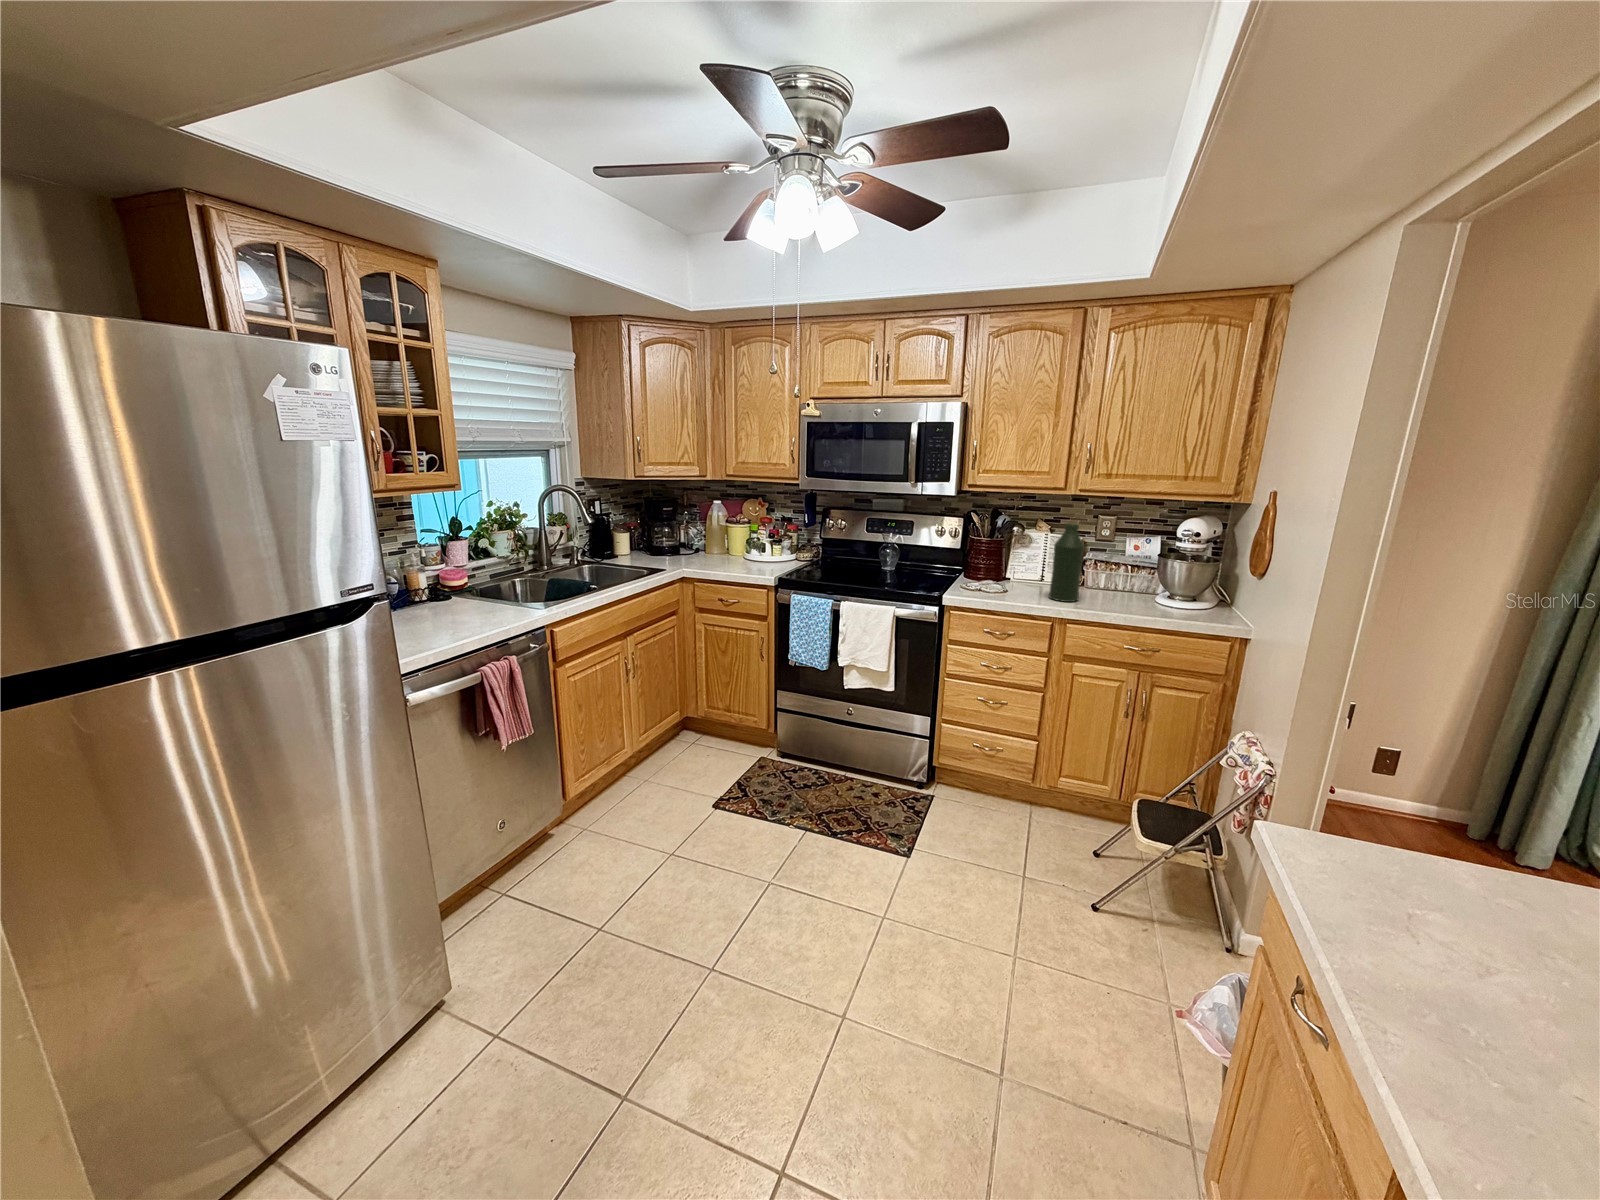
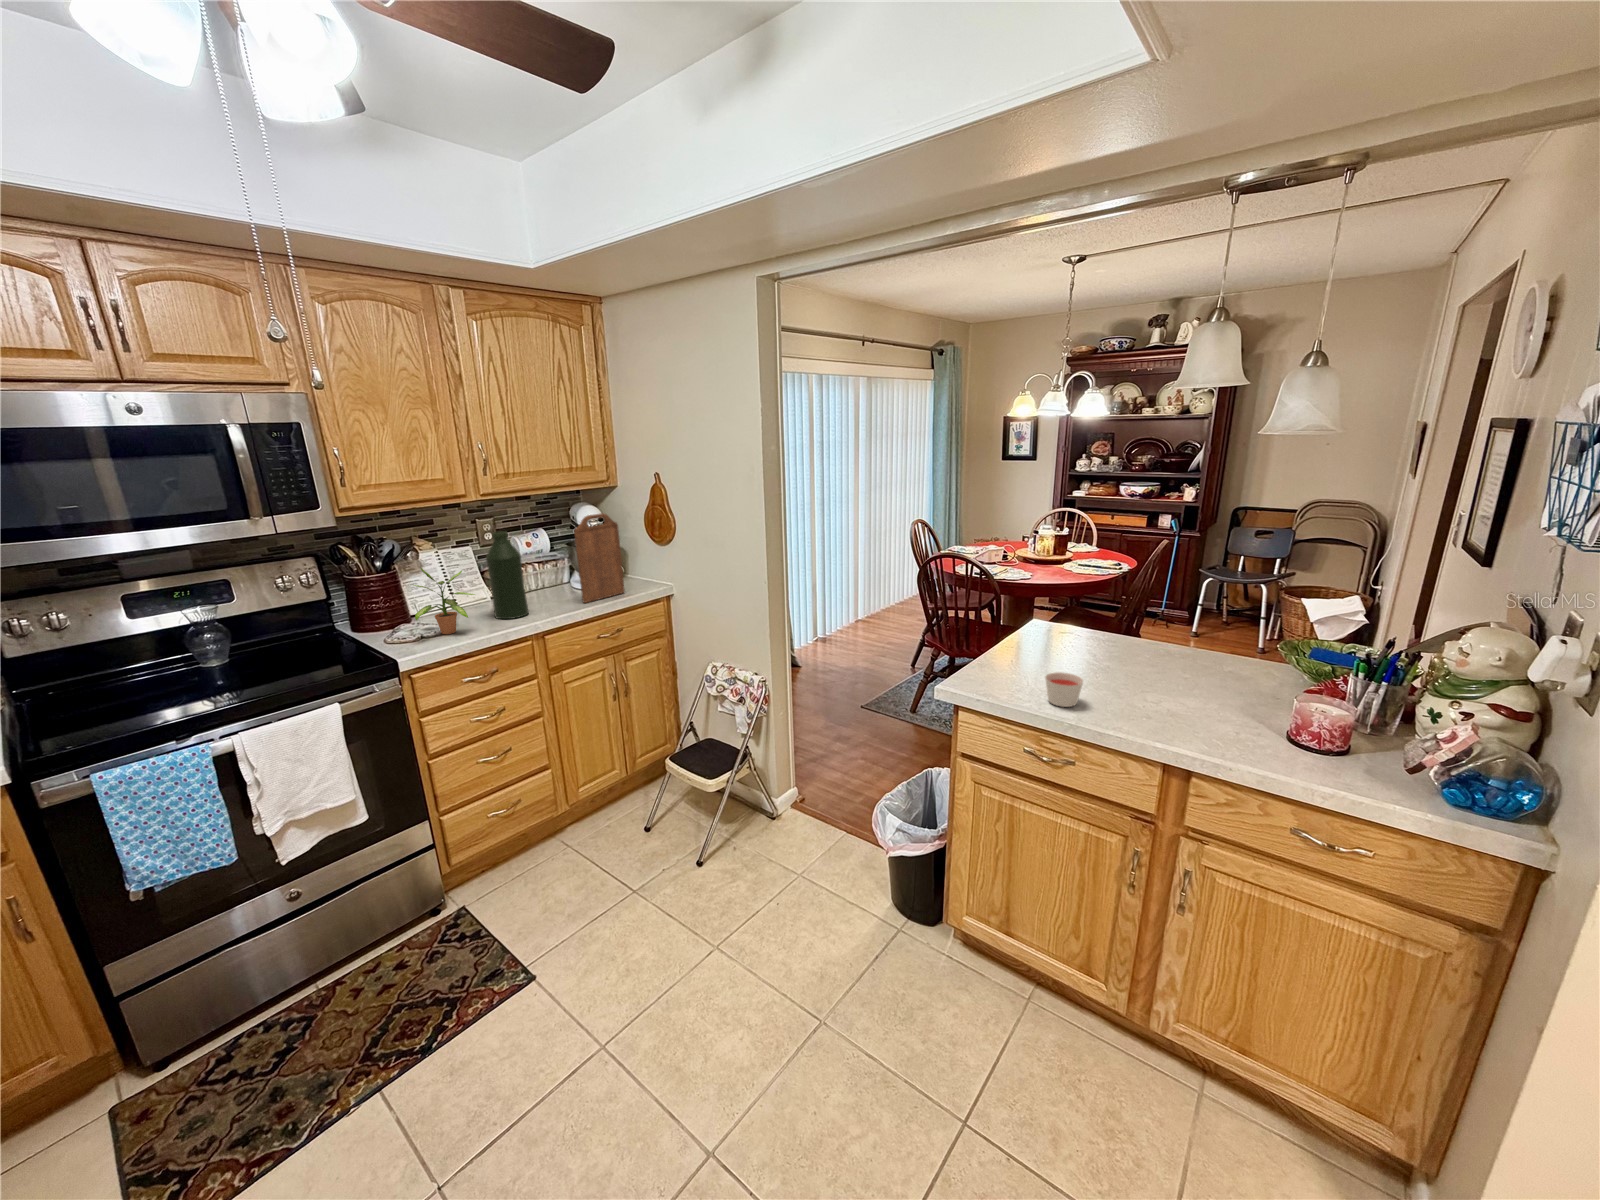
cutting board: none [1133,524,1204,615] -> present [574,513,625,603]
potted plant: none [976,537,1026,595] -> present [414,568,475,634]
candle: none [1391,909,1490,997] -> present [1045,672,1083,707]

